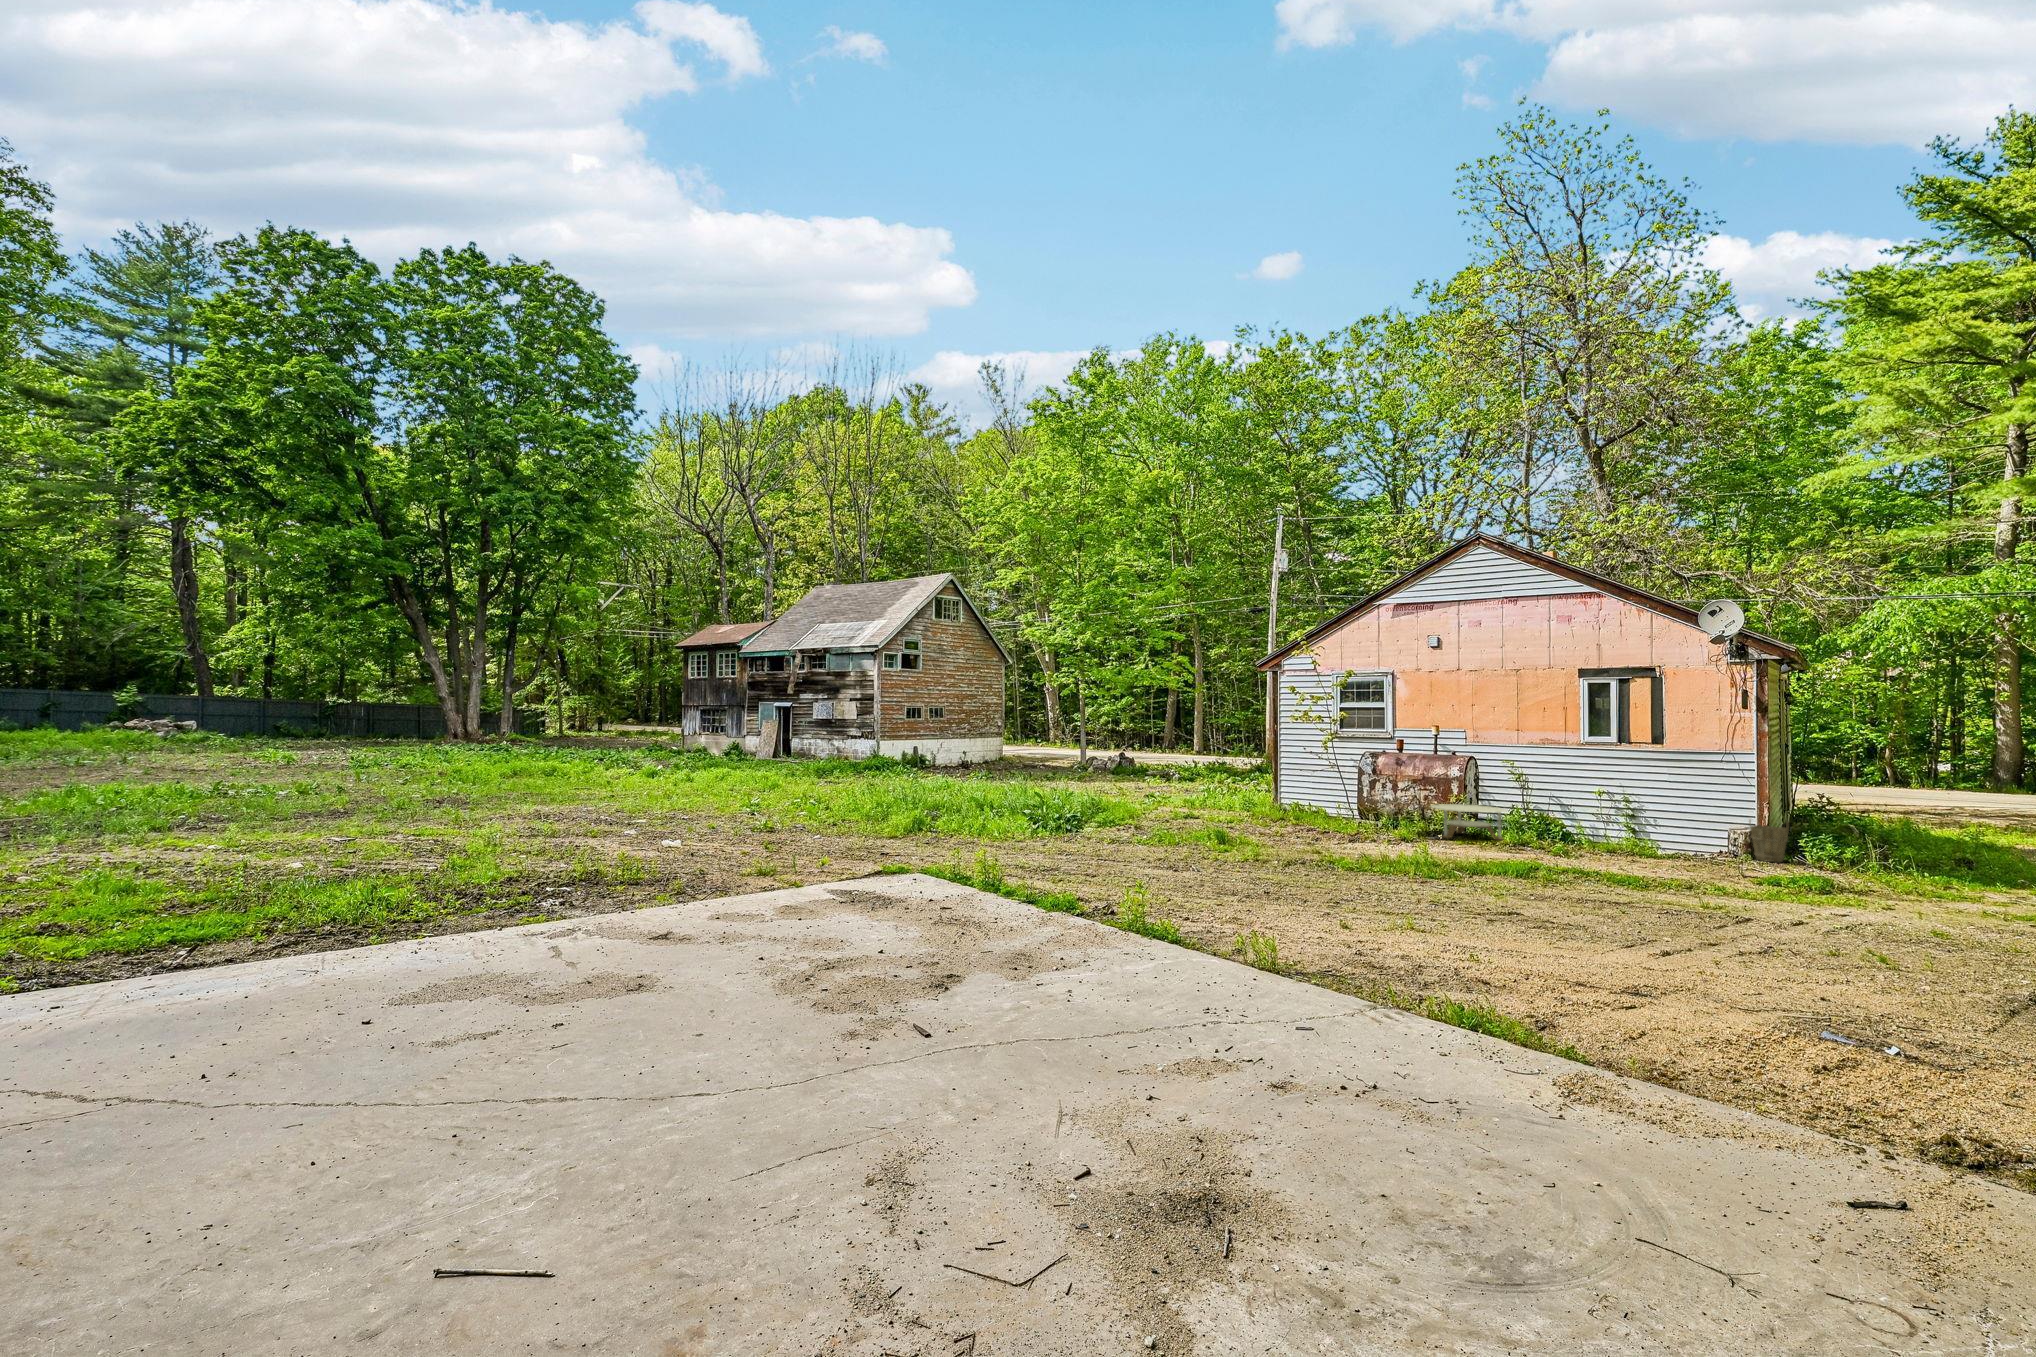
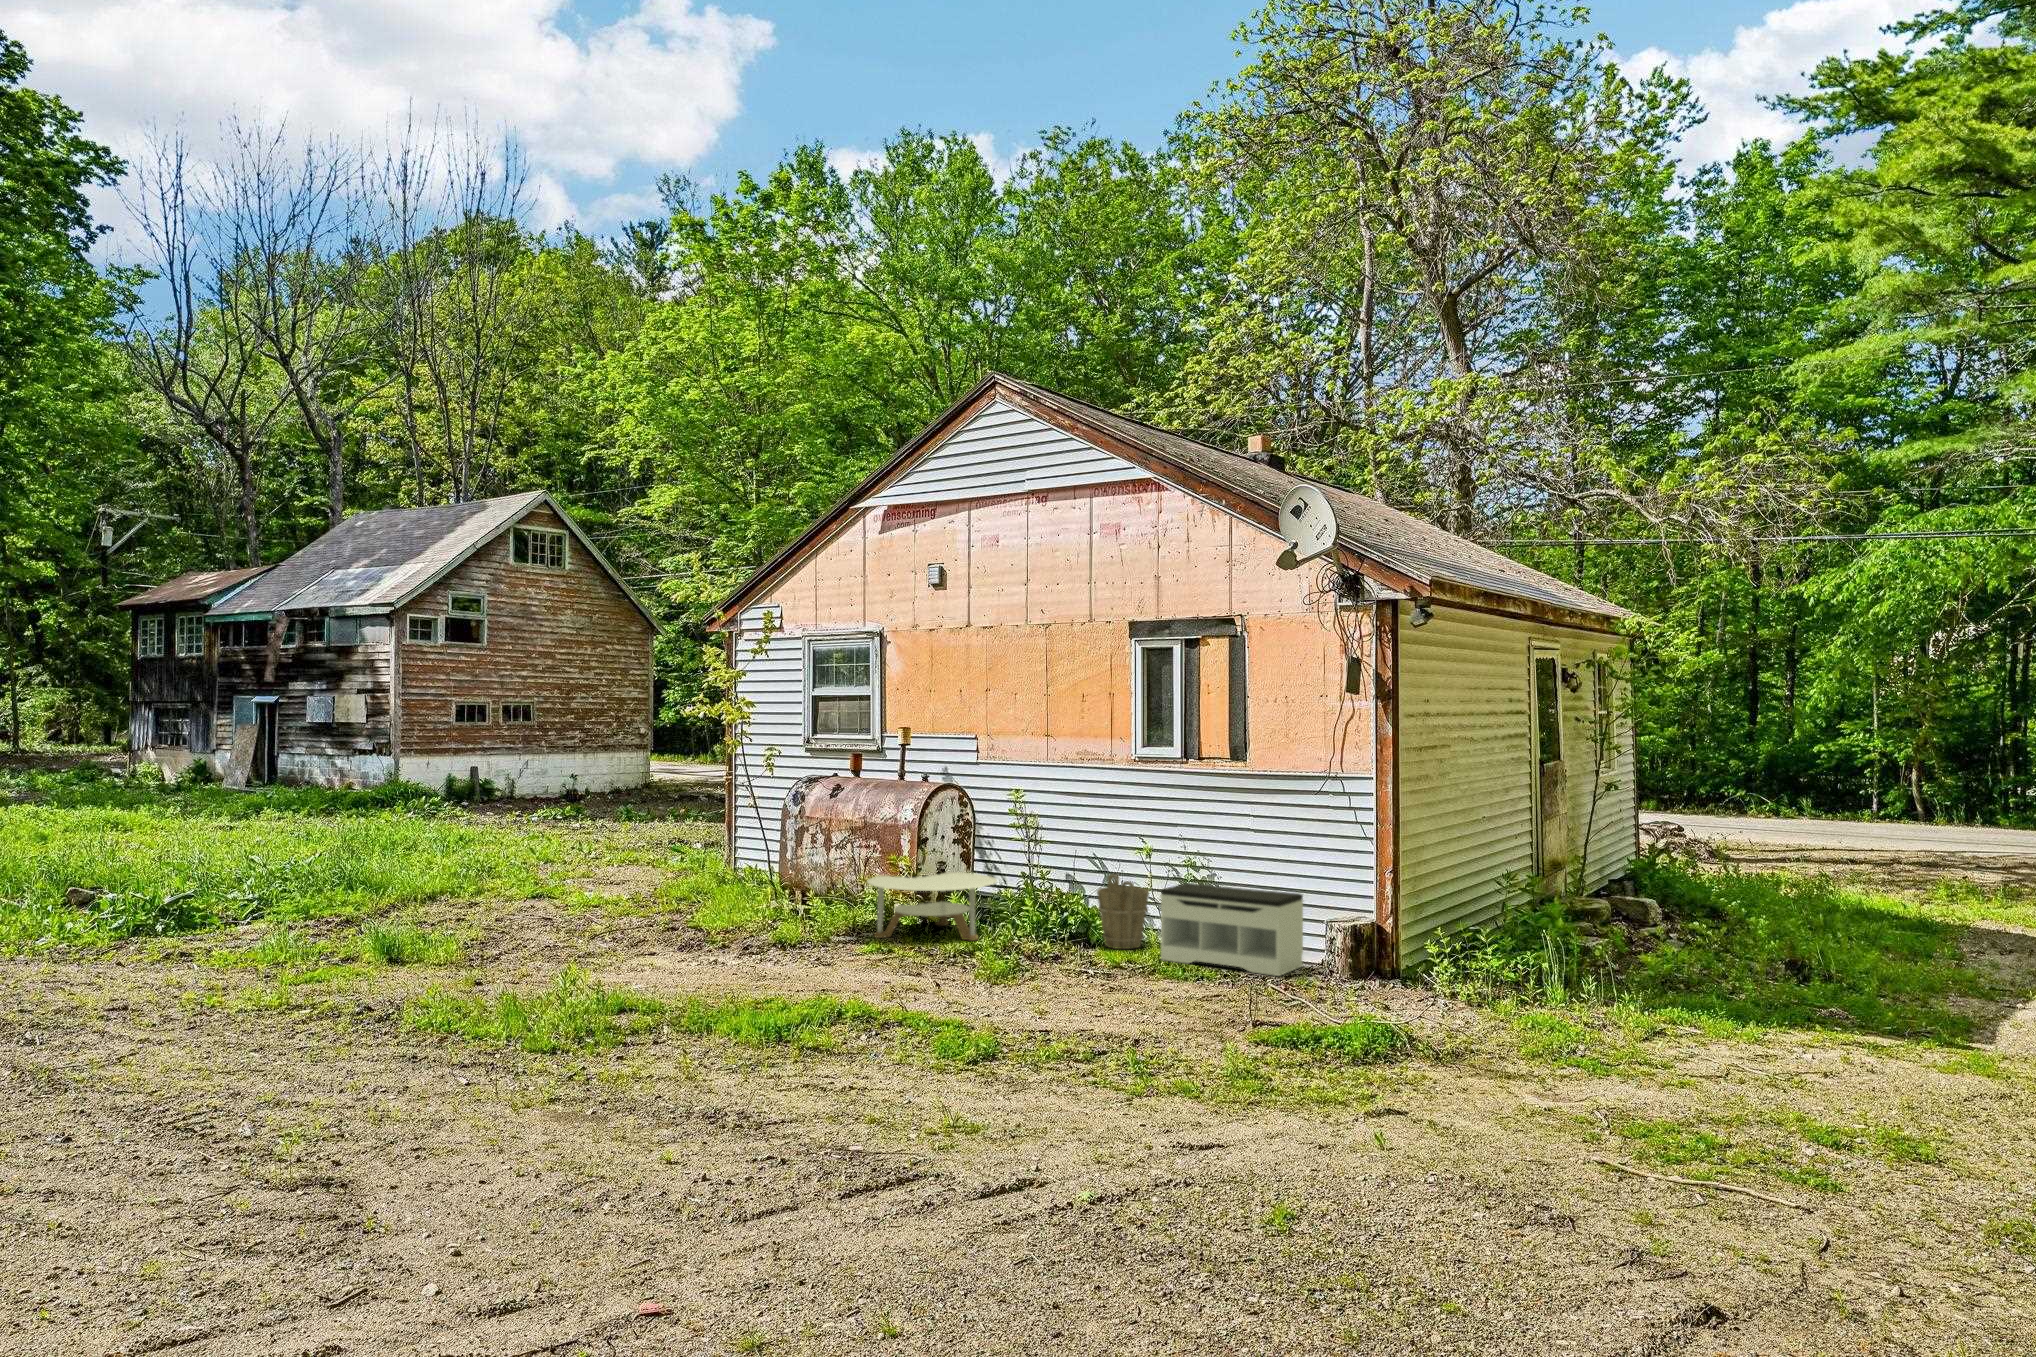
bench: none [1626,809,1710,856] -> present [1160,883,1303,976]
bucket: present [1750,822,1789,862] -> present [1097,874,1149,949]

